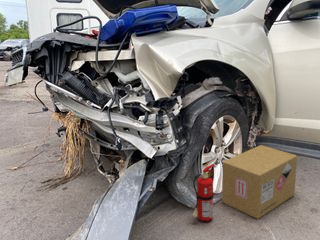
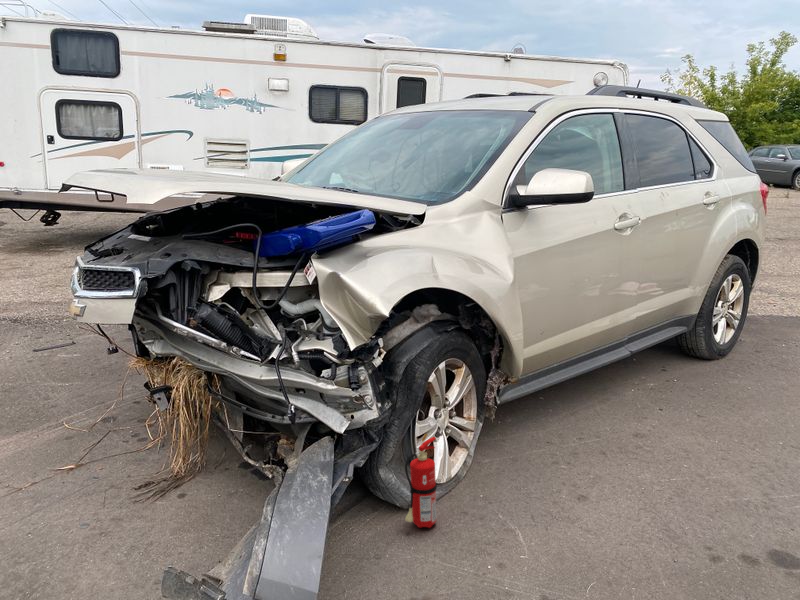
cardboard box: present [222,145,297,219] -> none [448,402,560,519]

